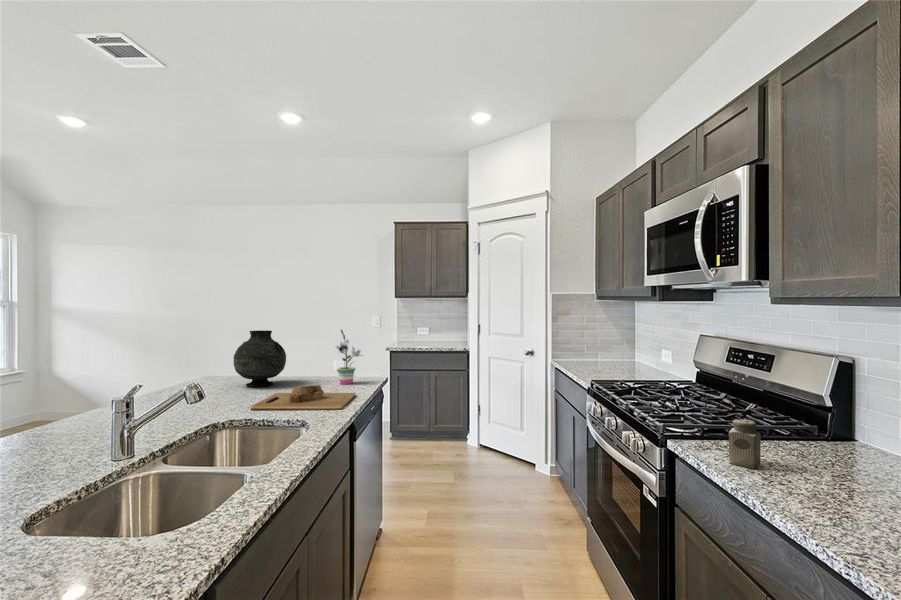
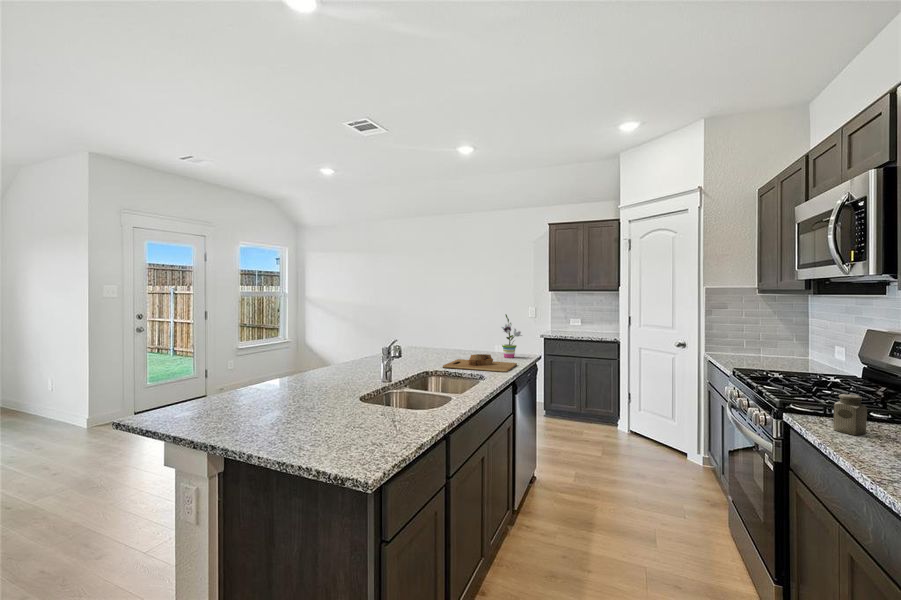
vase: present [234,330,286,386] -> none [427,313,464,355]

